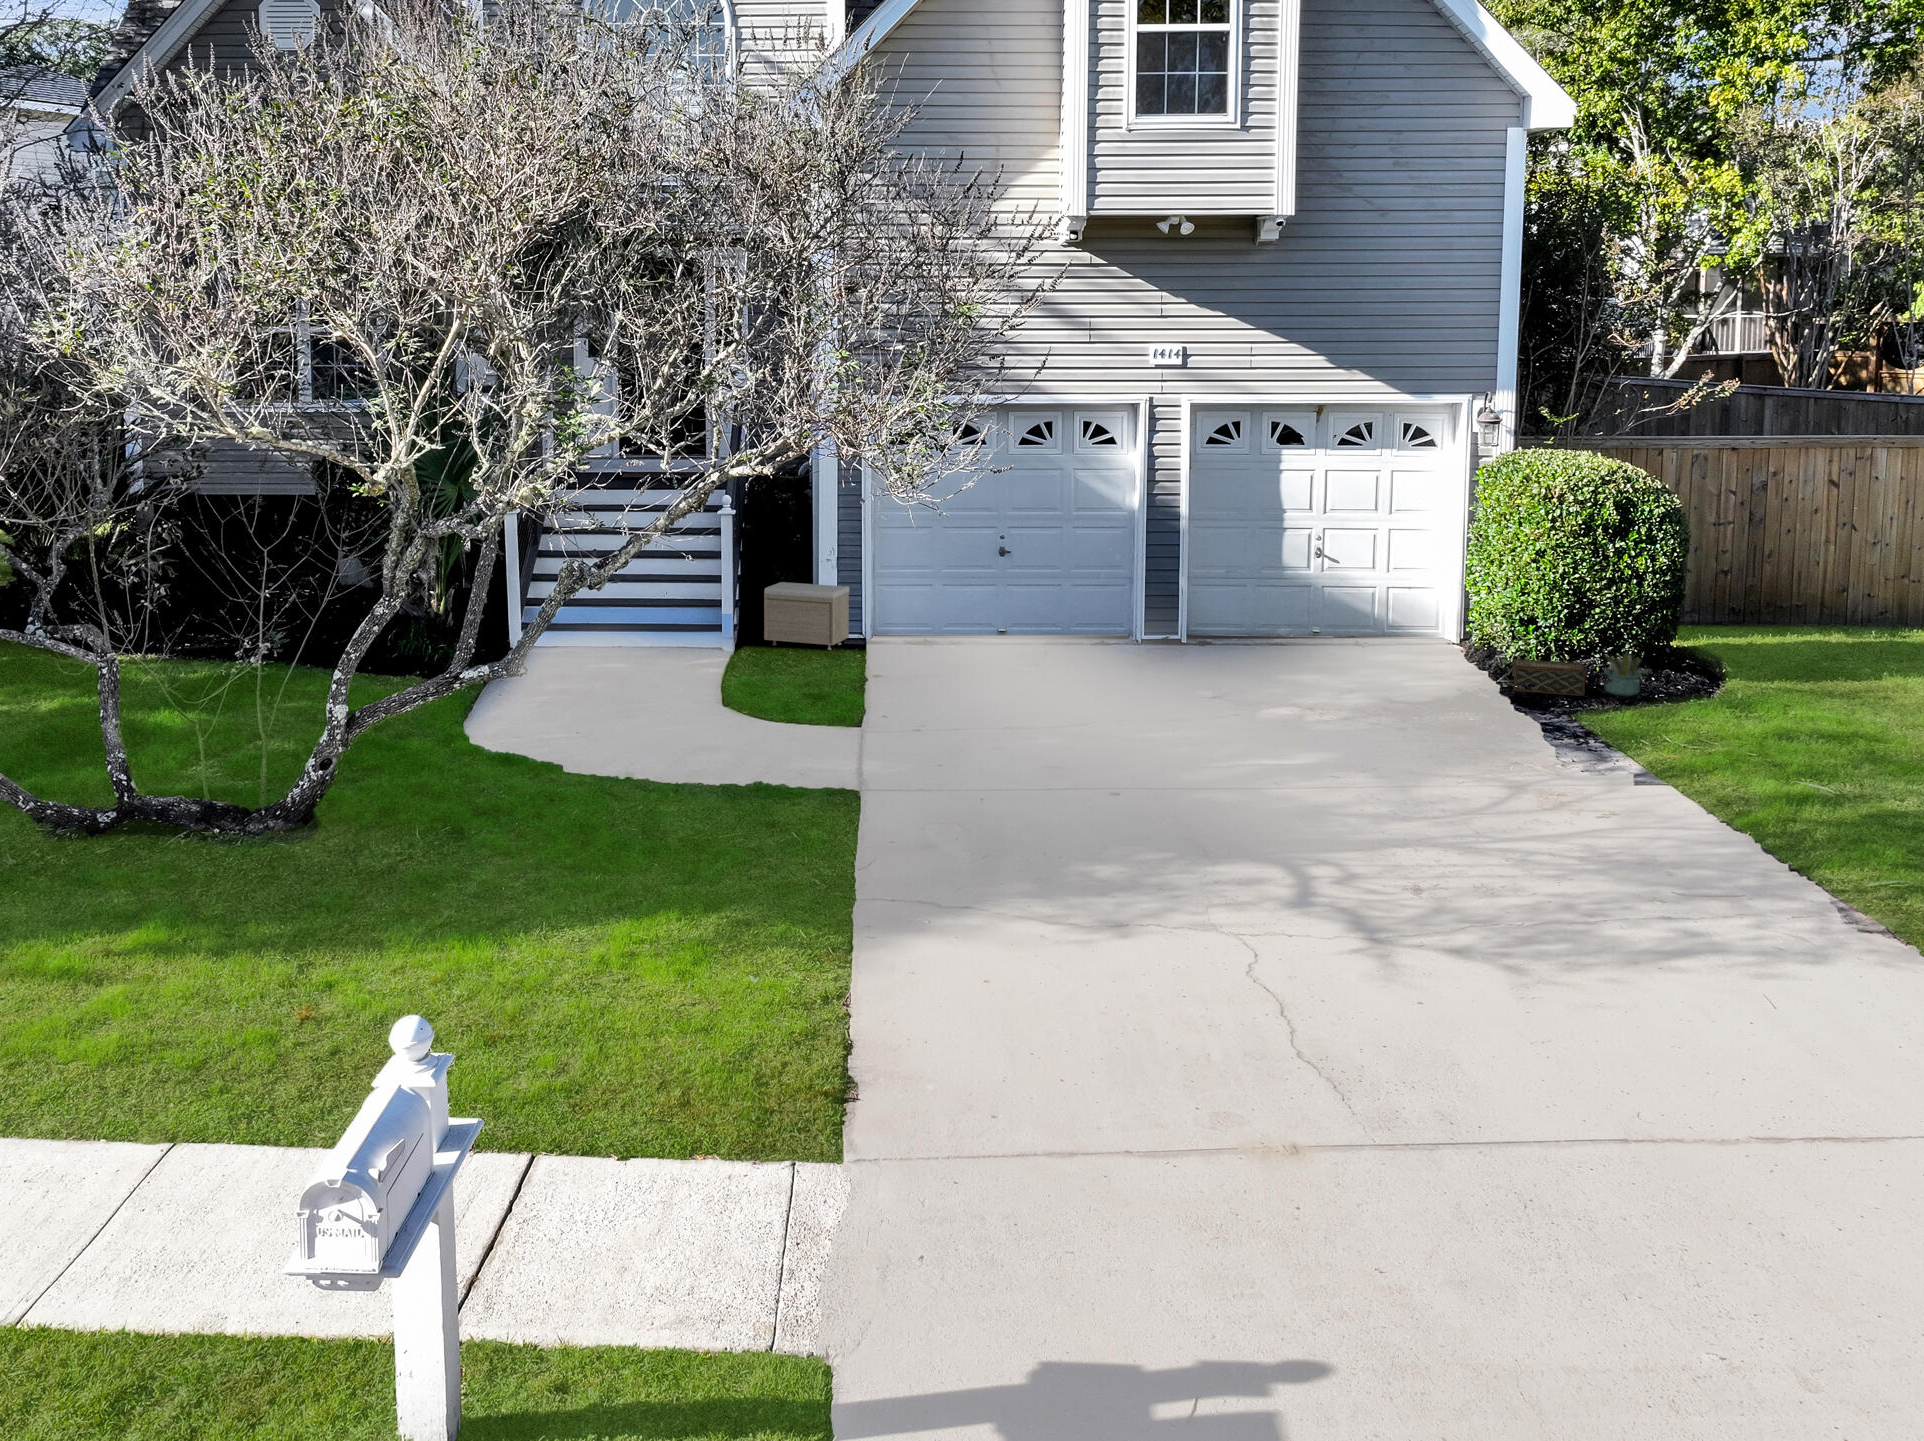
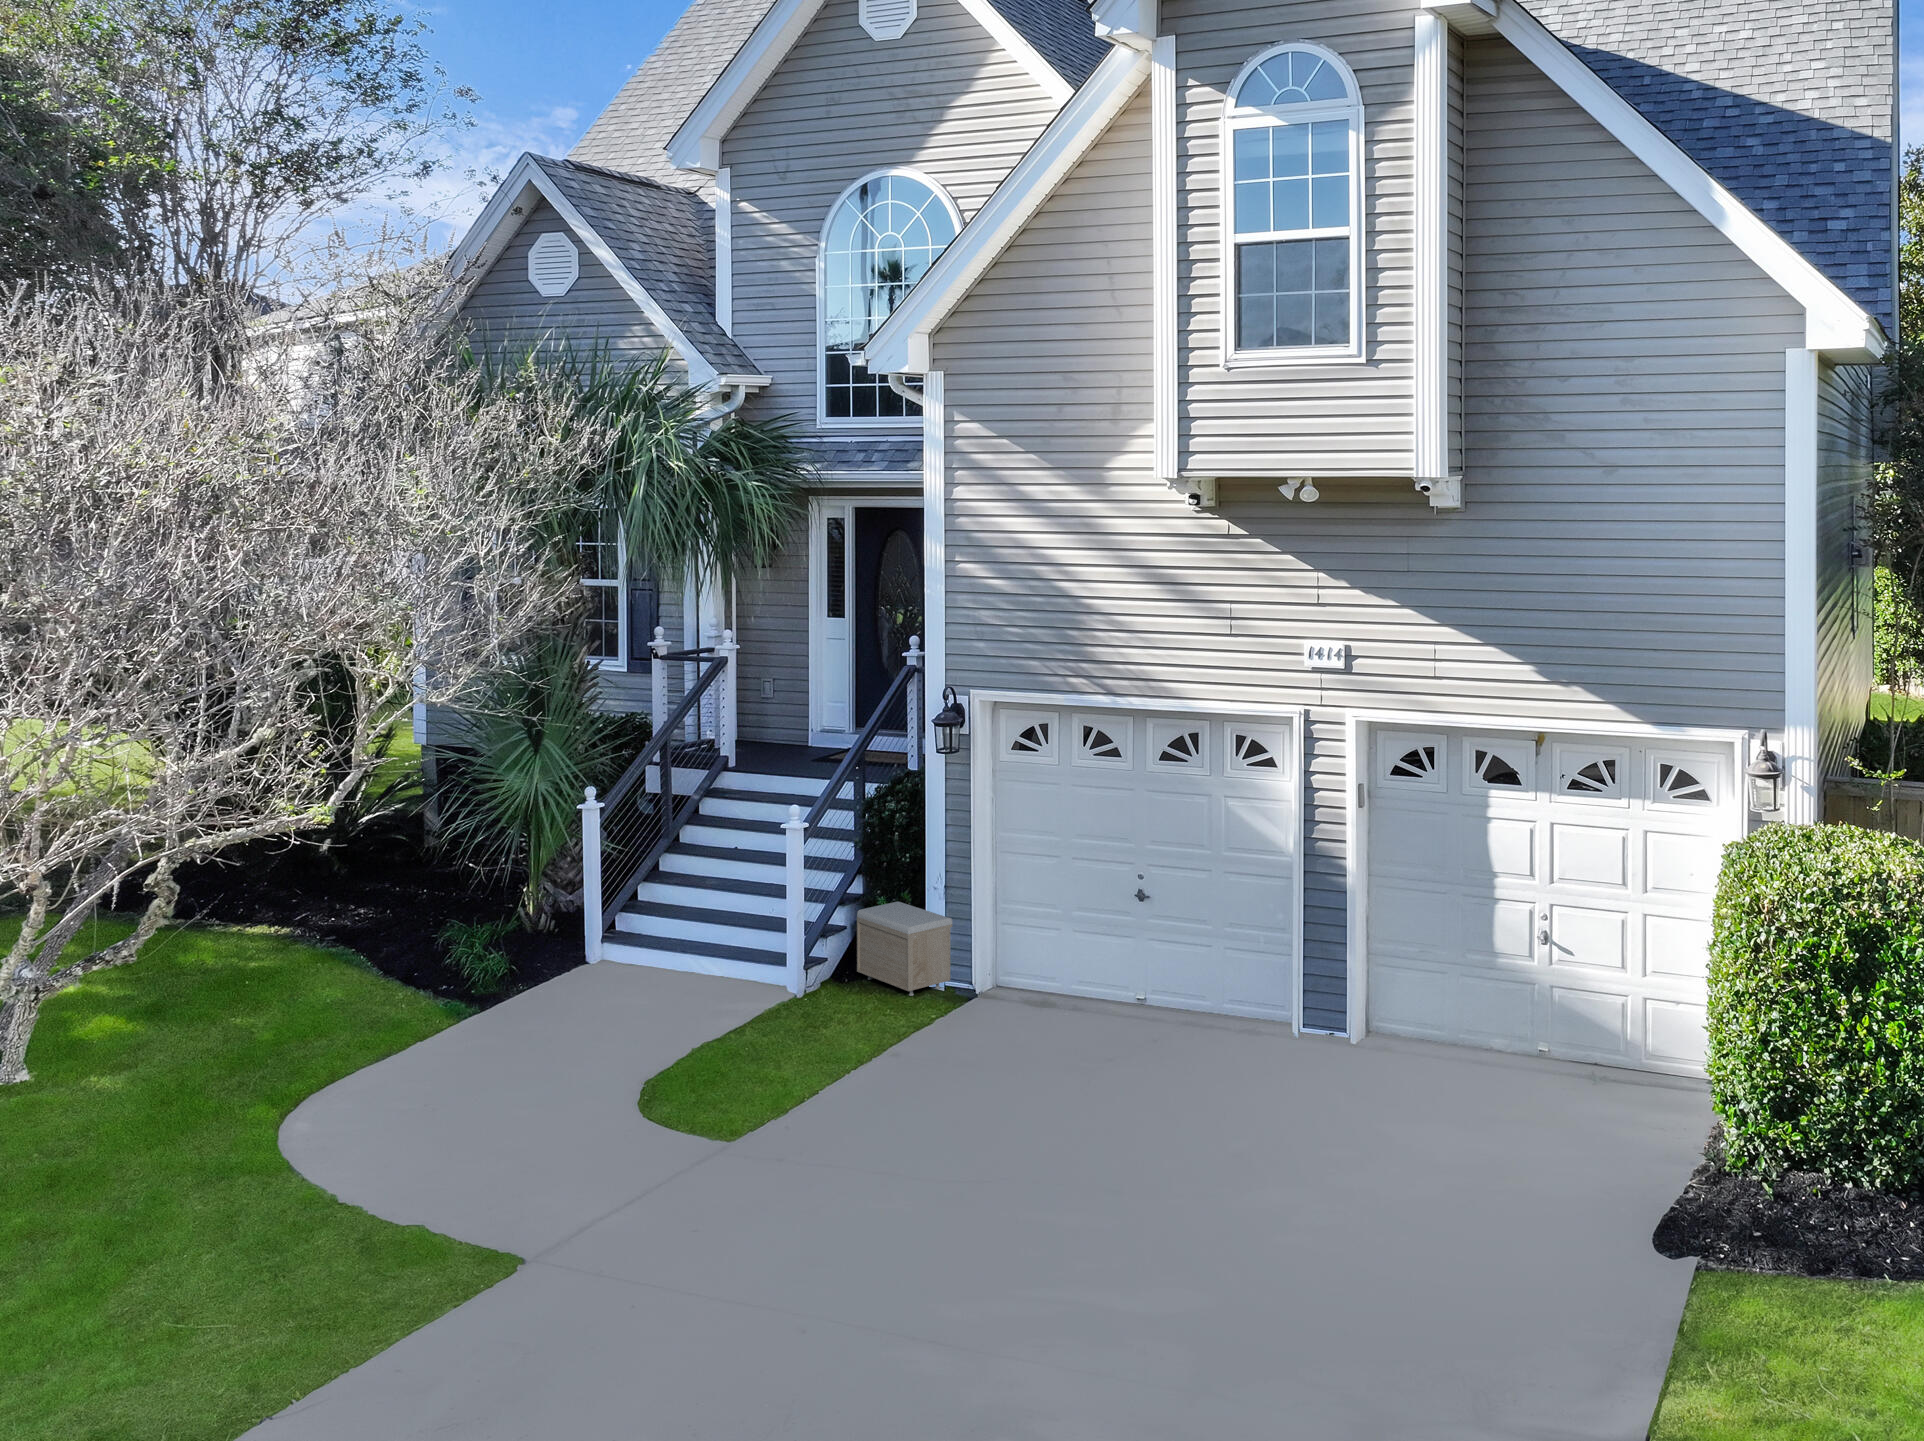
decorative plant: present [1605,654,1649,696] -> none [1799,1191,1880,1272]
woven basket: present [1512,659,1586,696] -> none [1659,1169,1780,1257]

